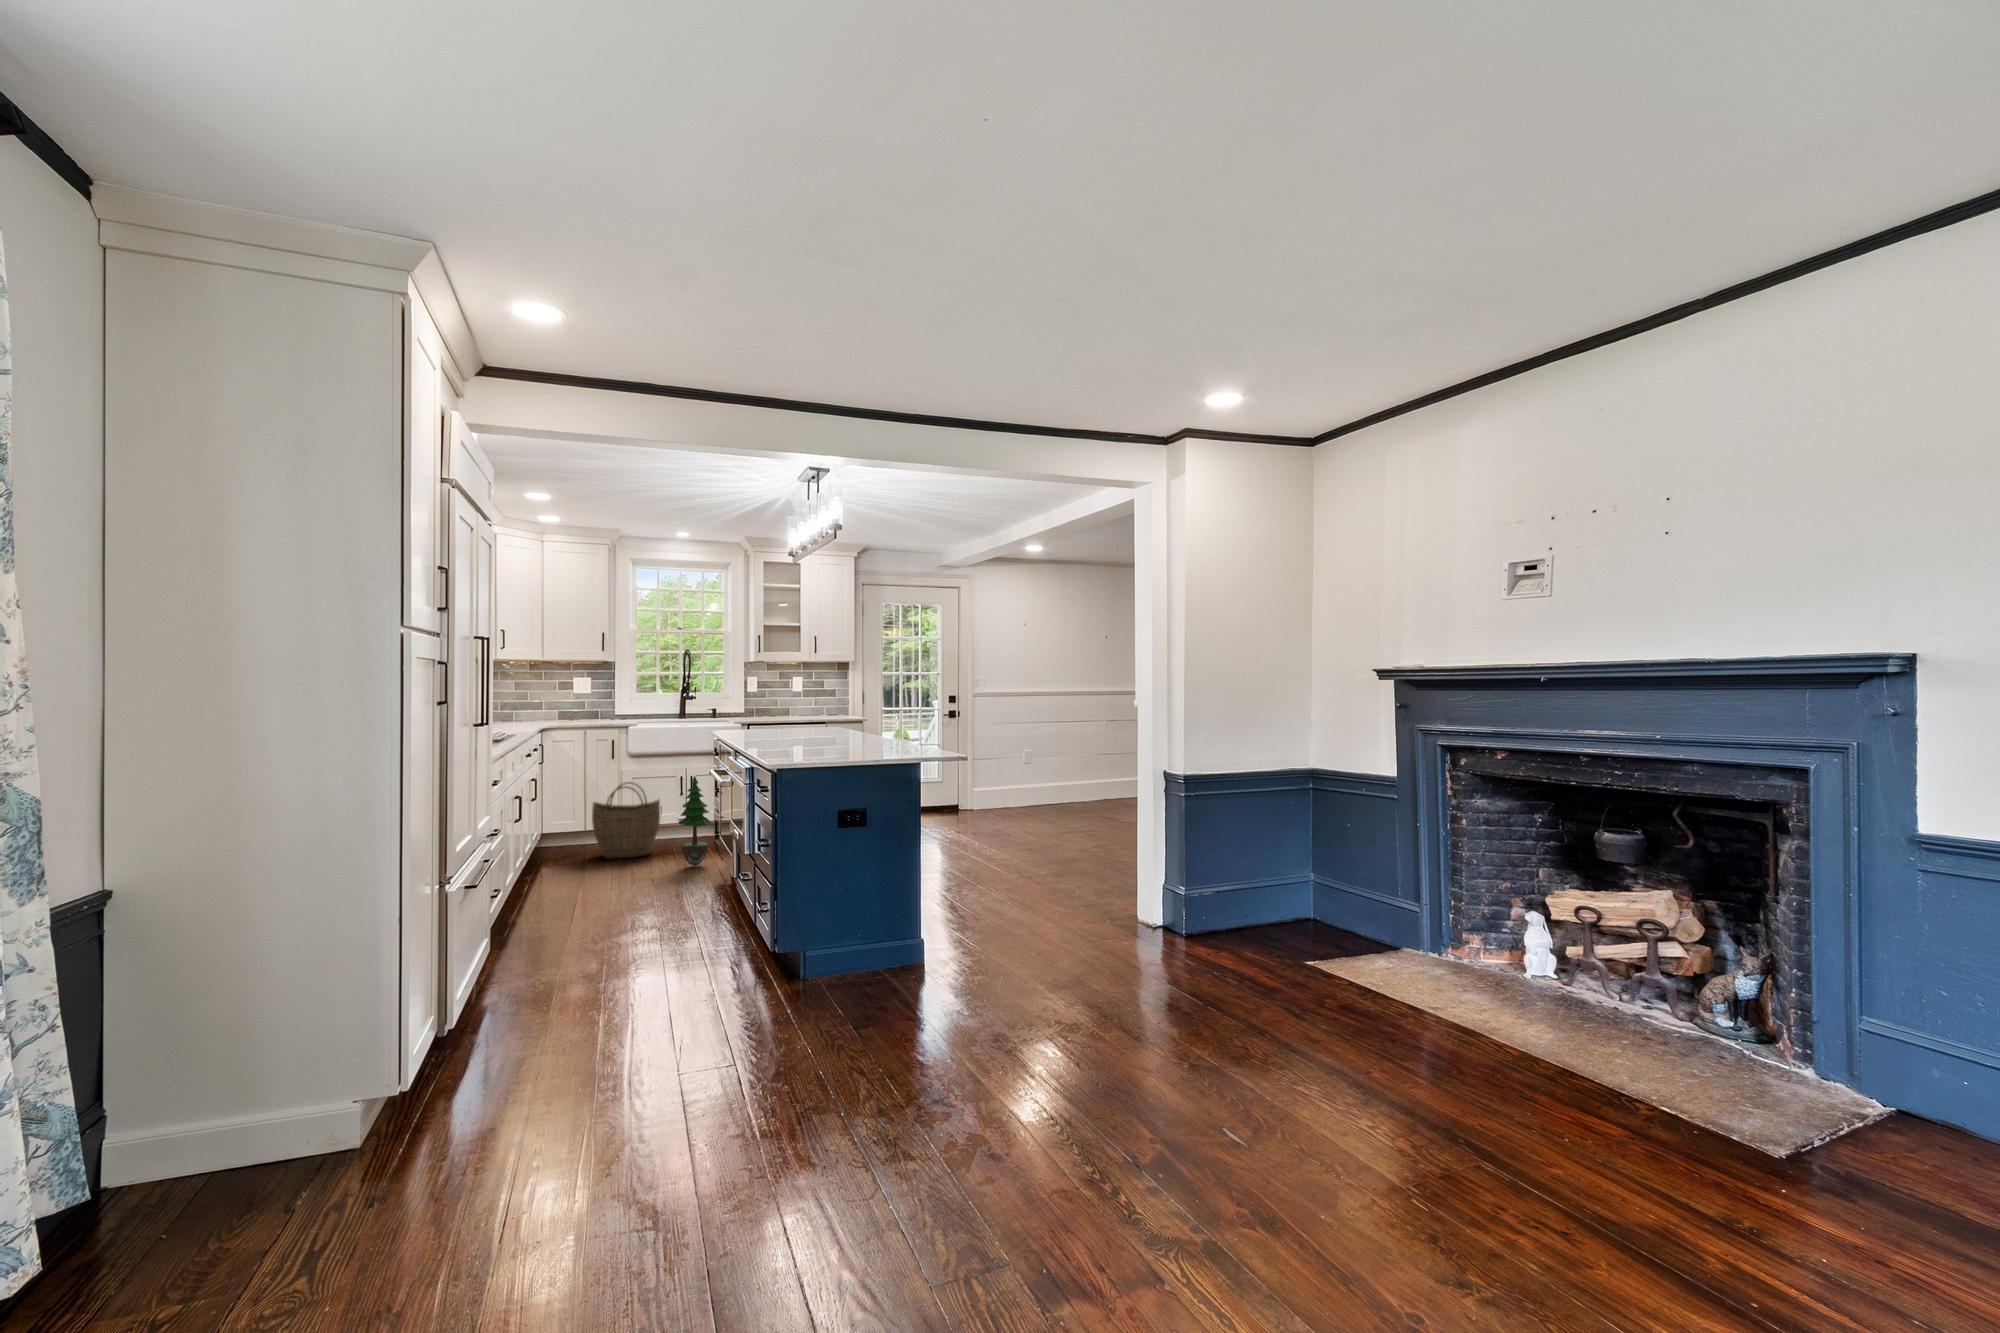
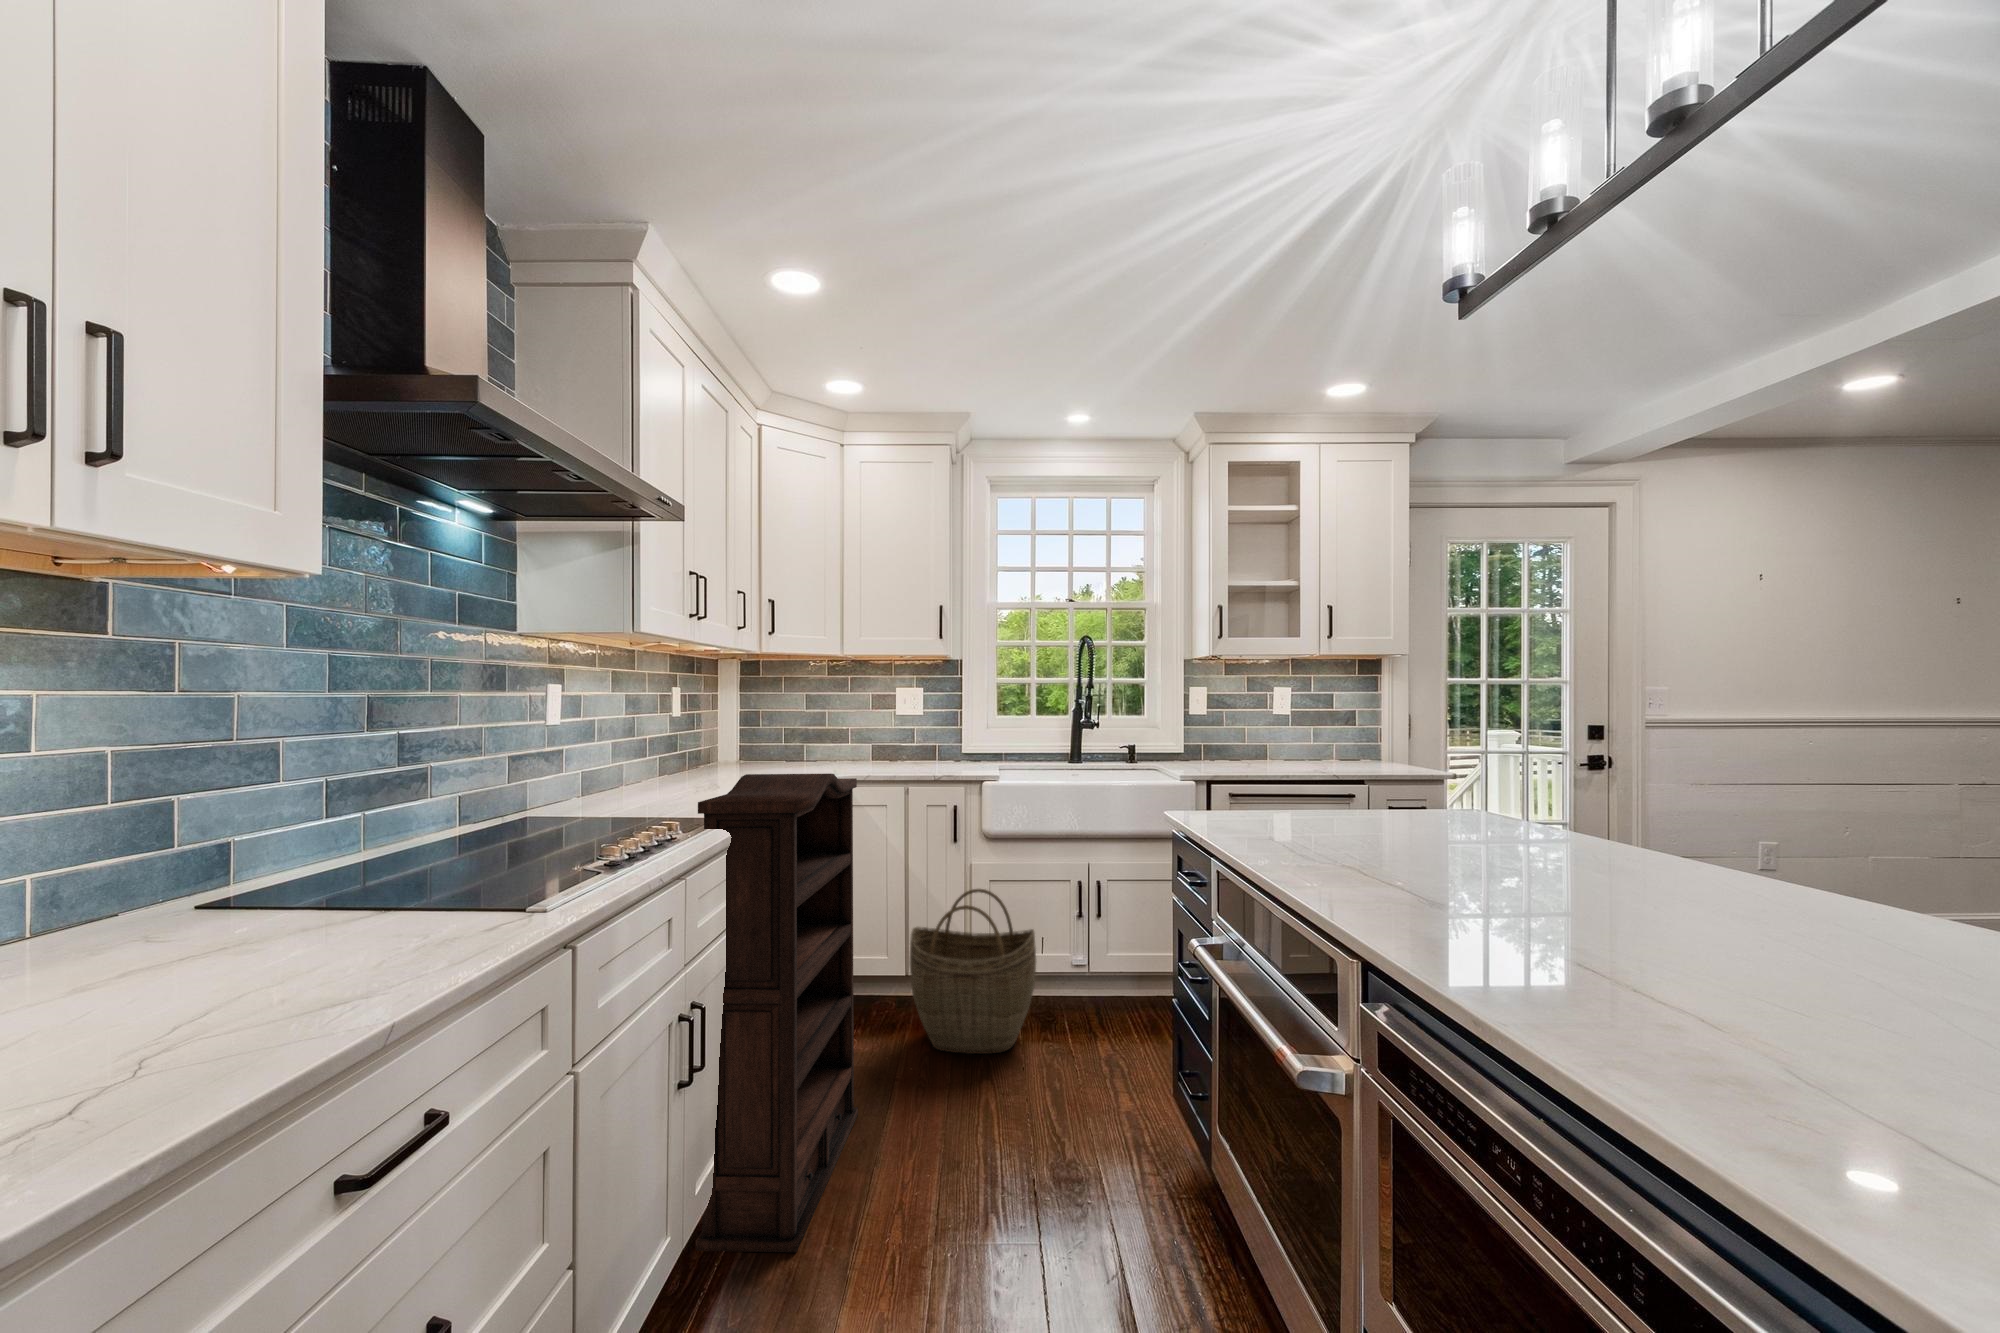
bookshelf: none [525,719,576,900] -> present [695,774,858,1252]
potted tree: present [678,776,711,866] -> none [1069,908,1147,1127]

